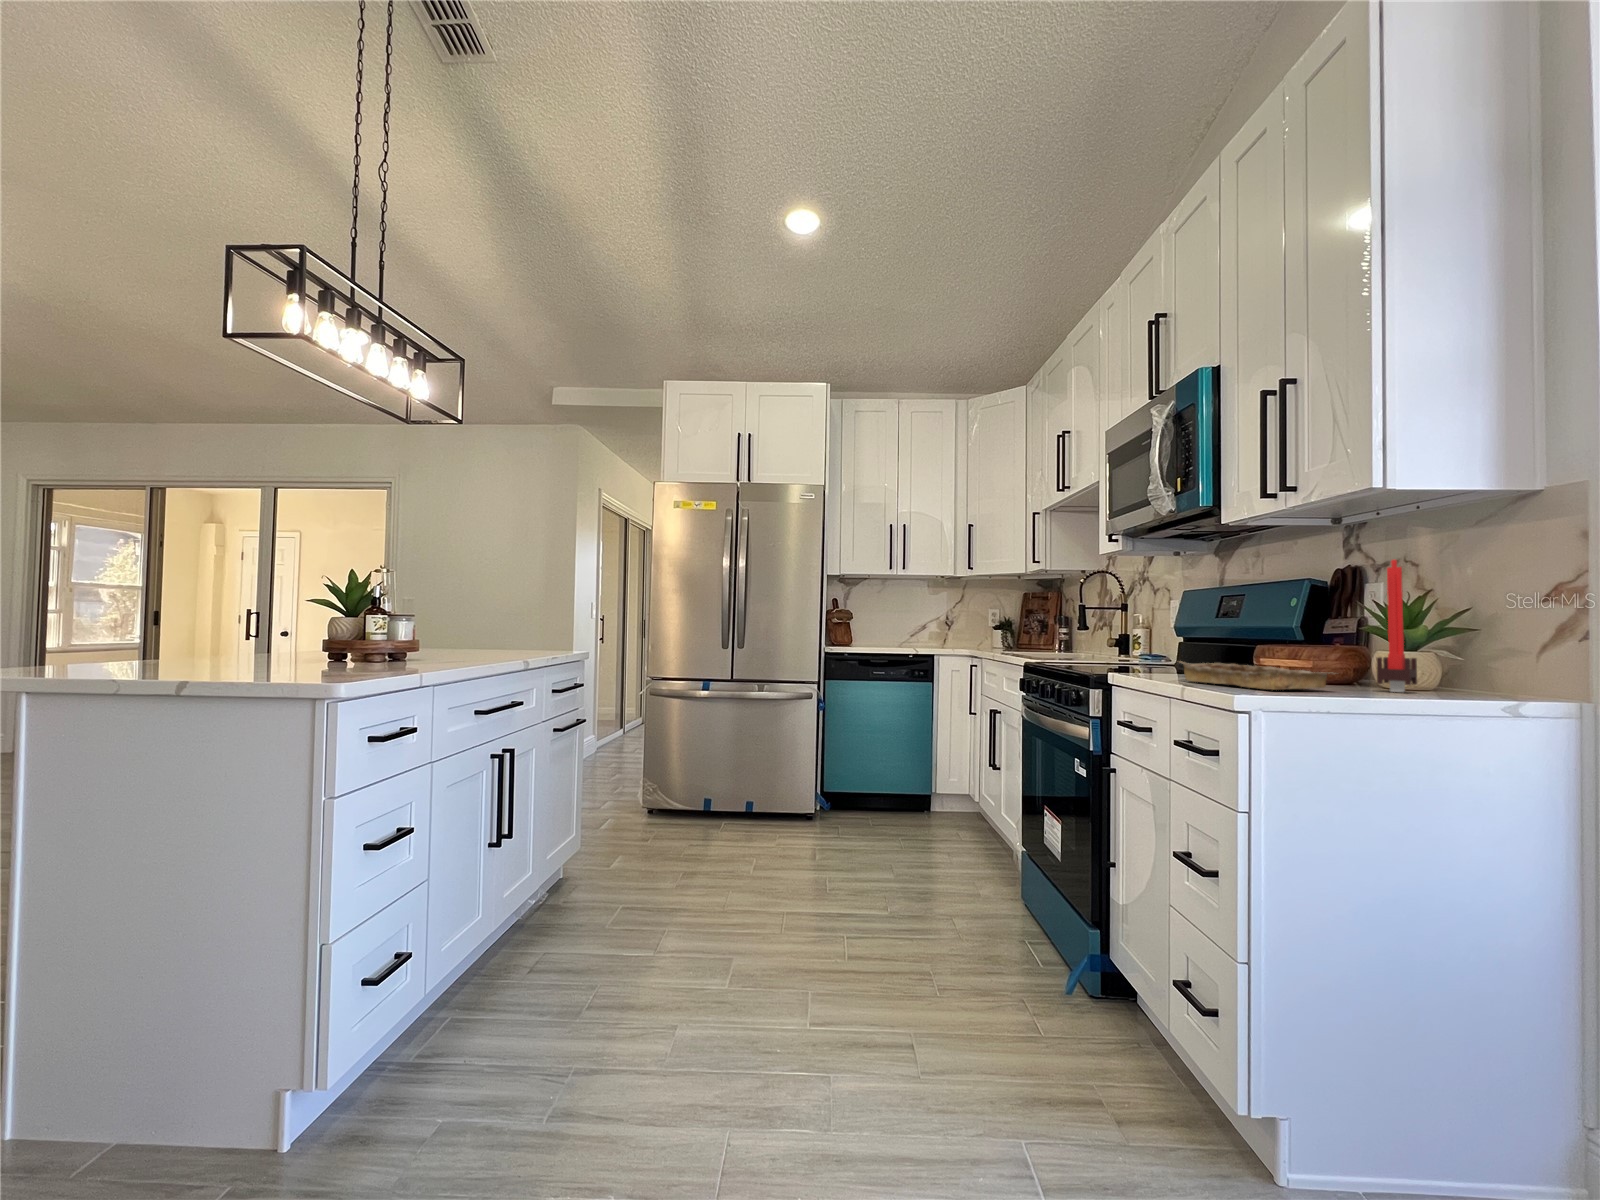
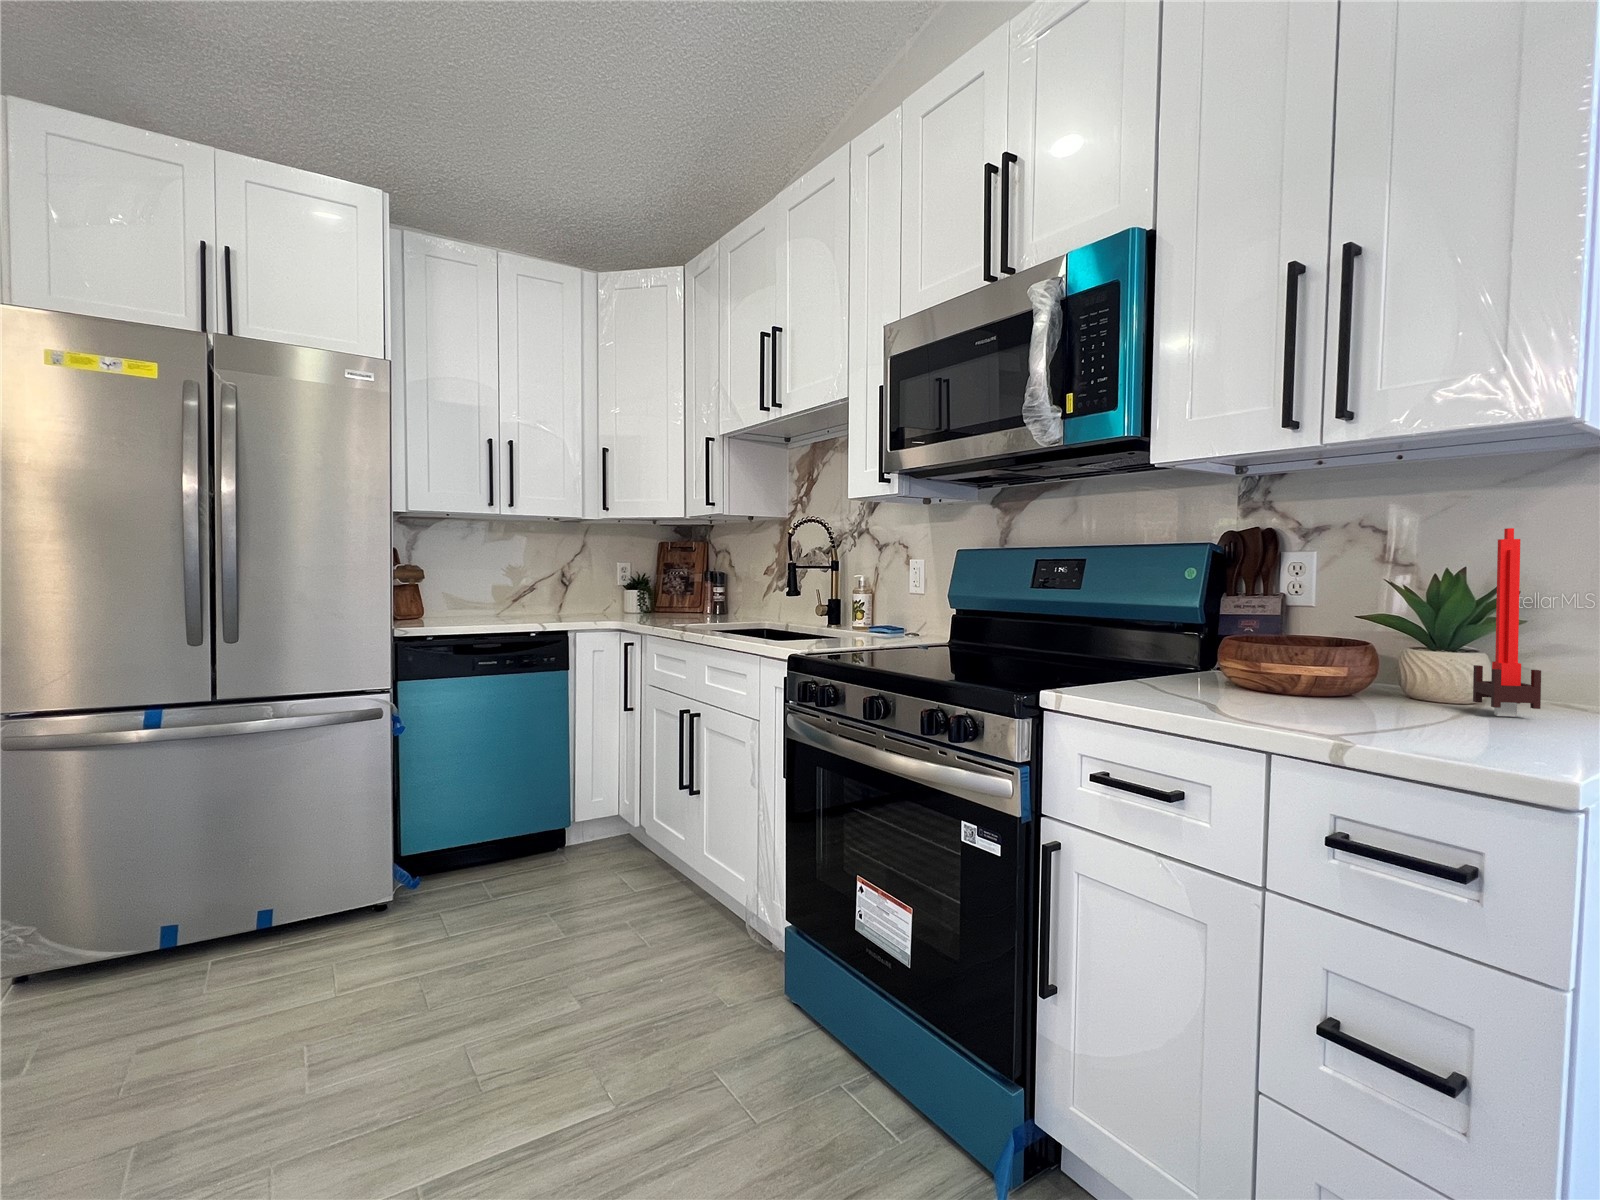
tray: present [1181,661,1327,690] -> none [1235,679,1526,747]

